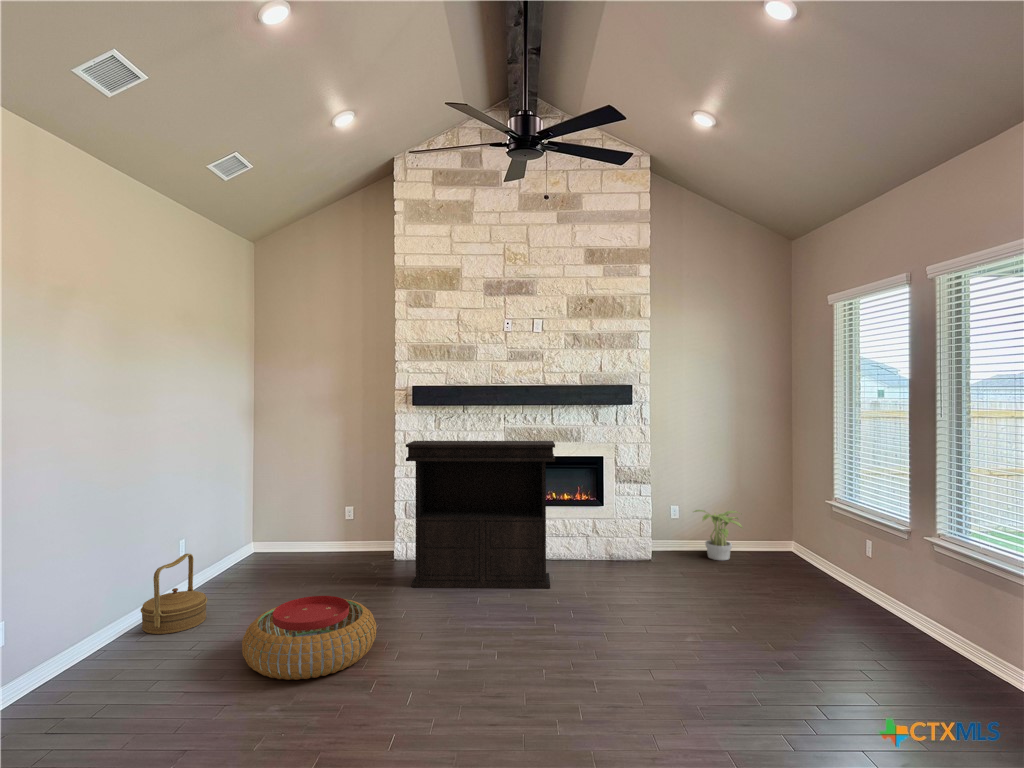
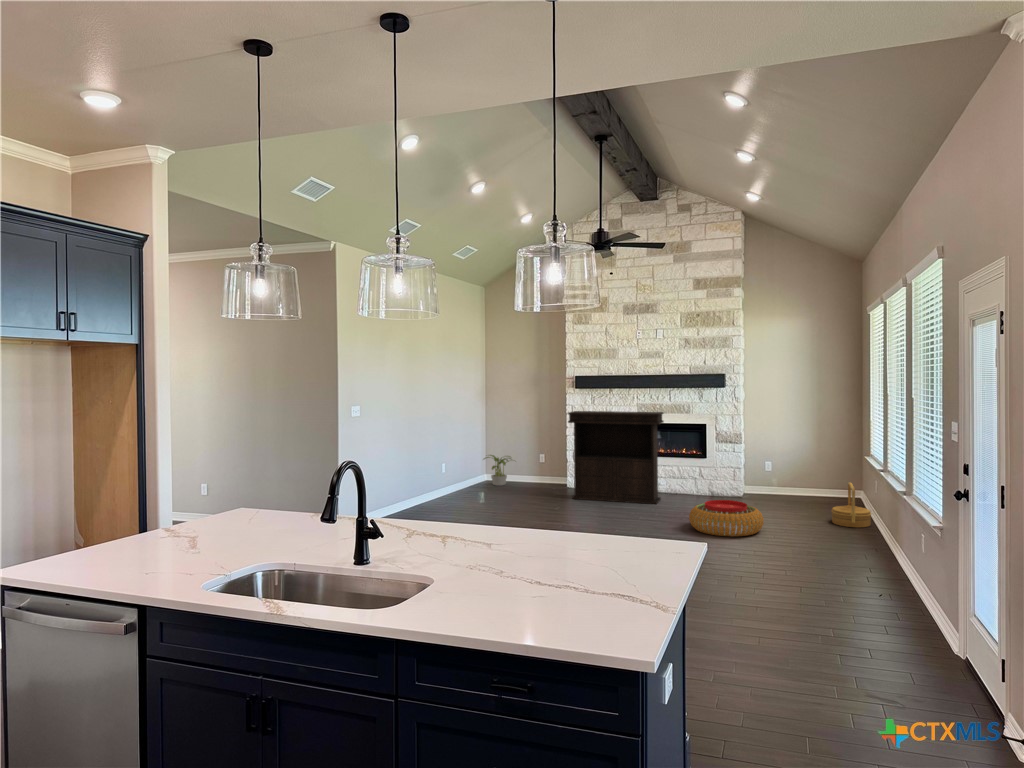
potted plant: present [694,510,742,560] -> present [484,455,511,486]
woven basket: present [141,554,208,634] -> present [831,482,871,527]
pouf: present [242,596,376,680] -> present [689,500,764,537]

